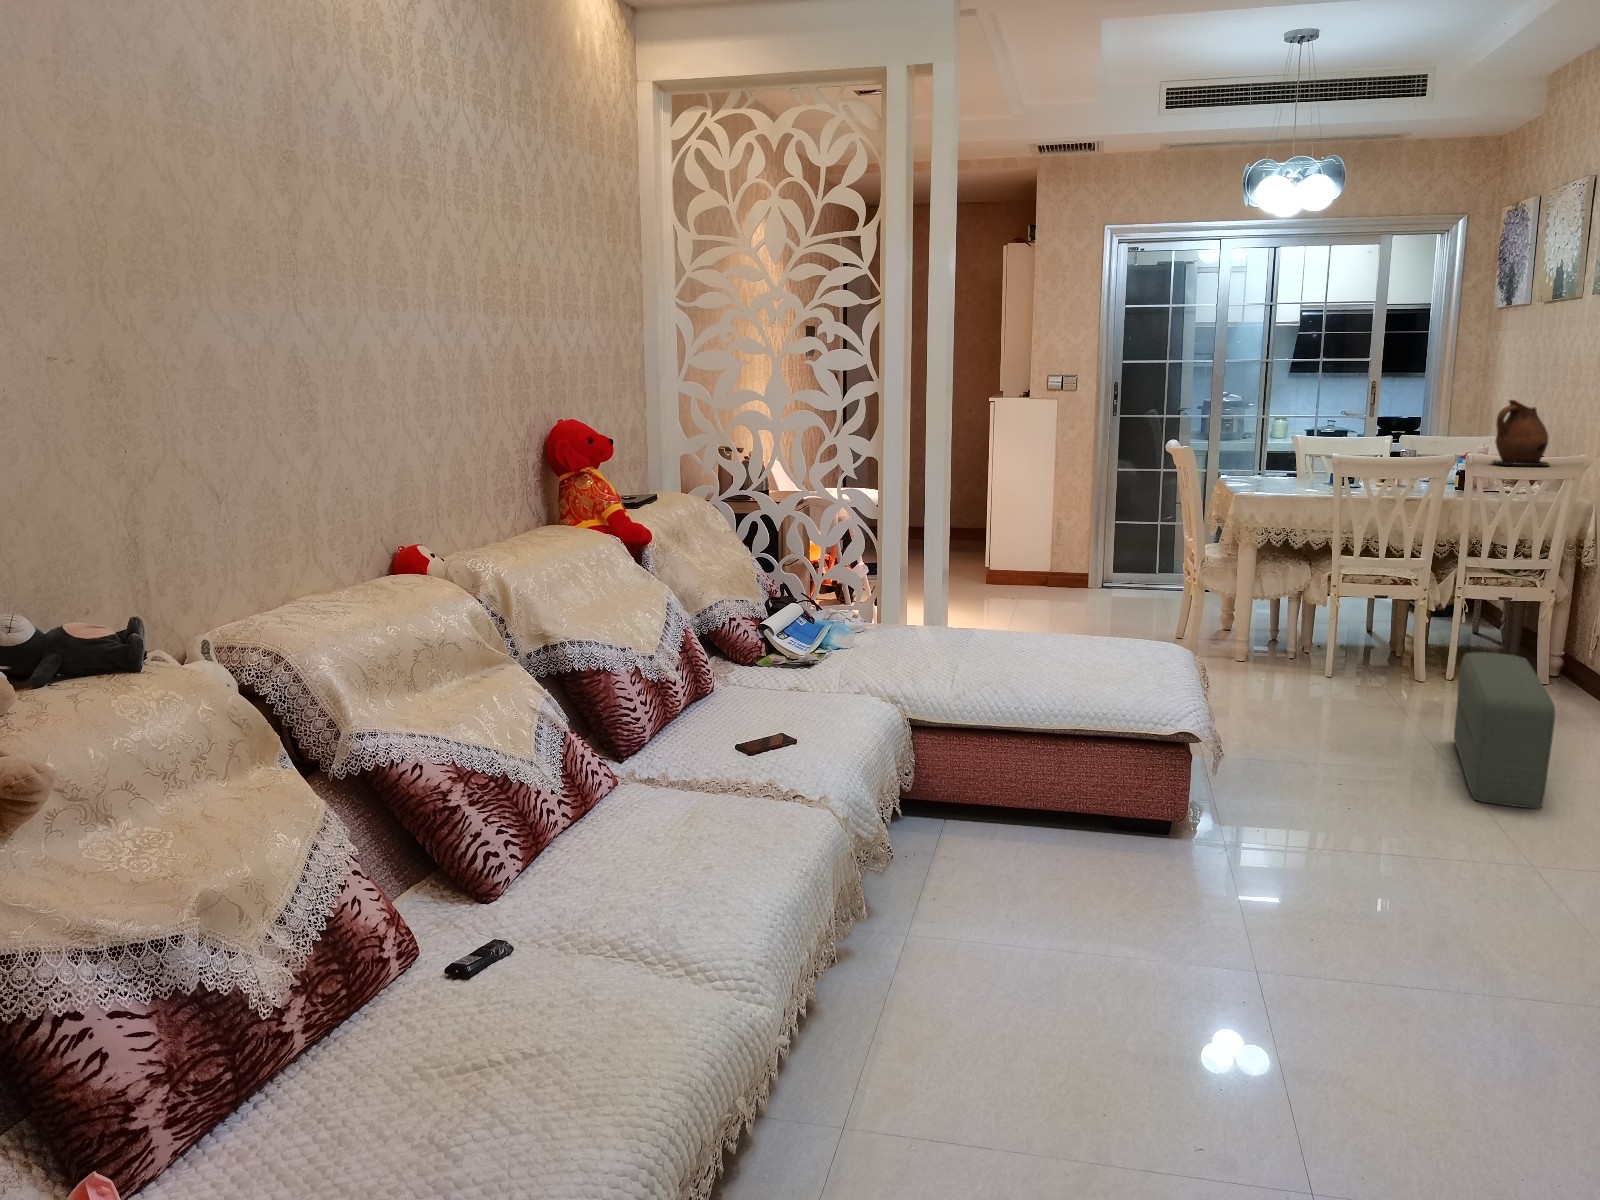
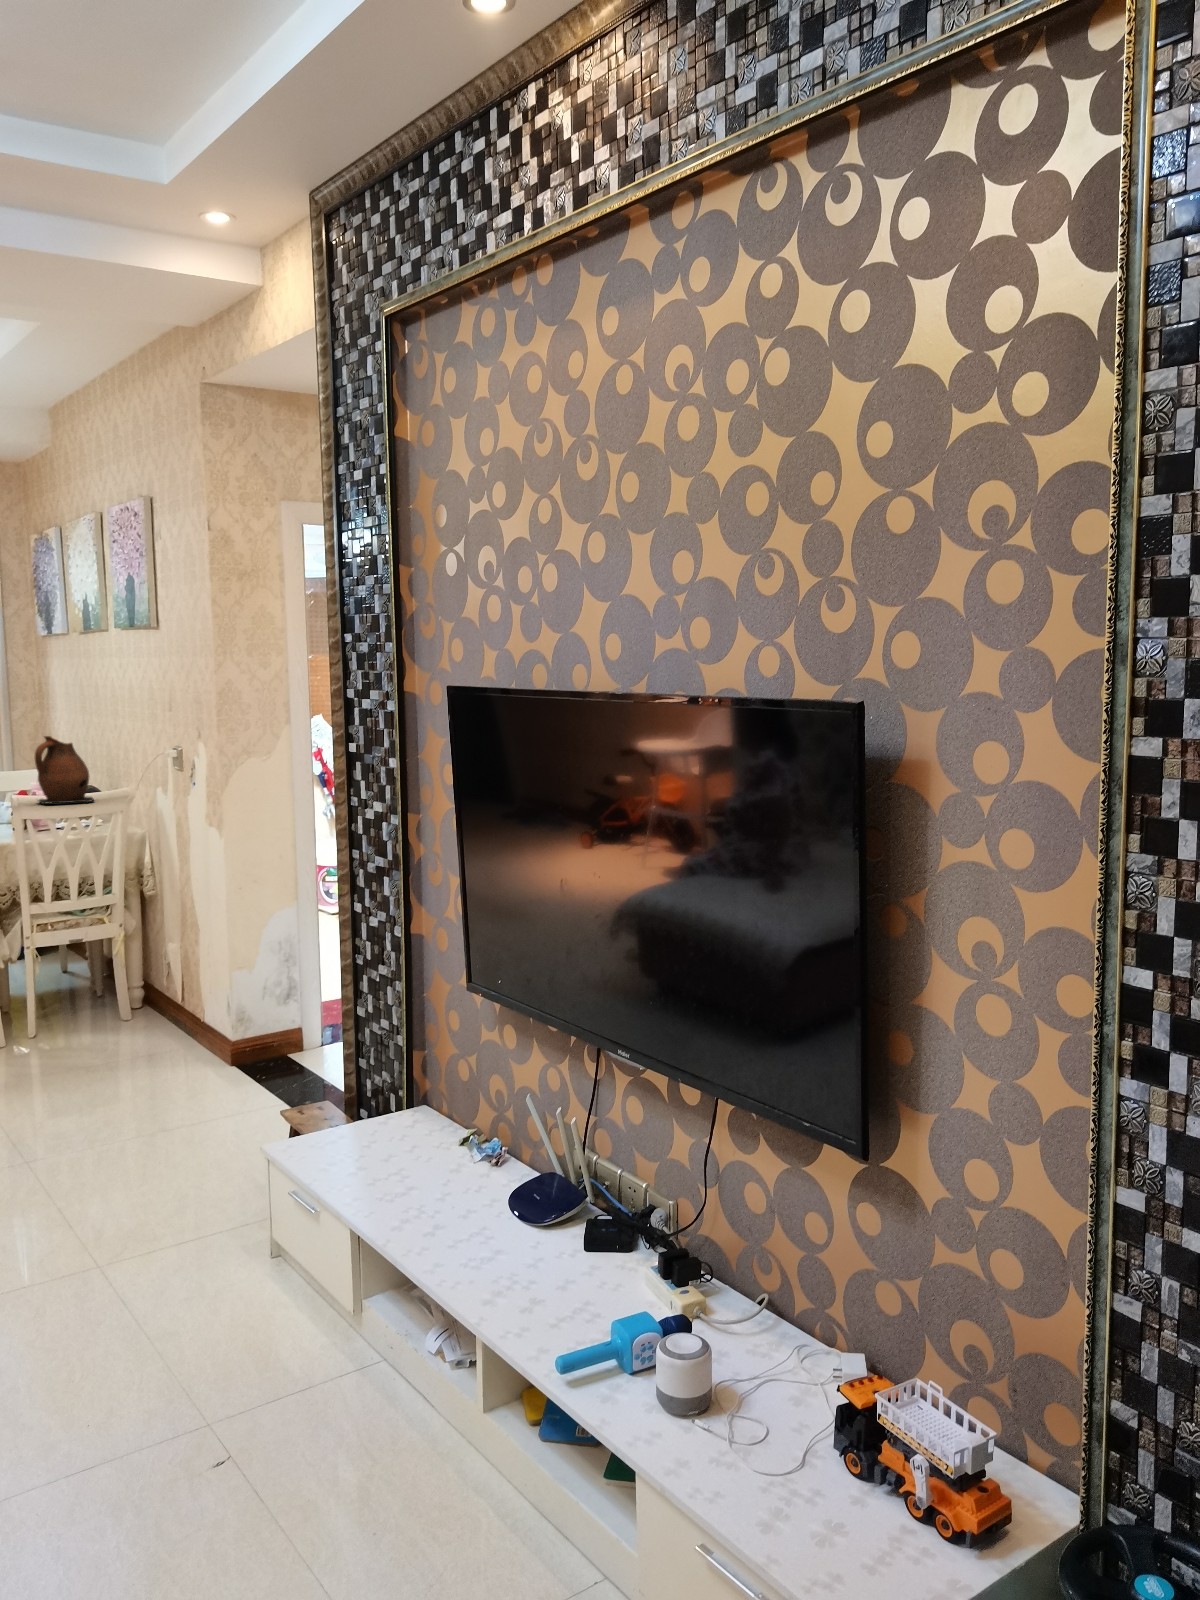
pouf: present [1454,652,1555,808] -> none [21,1012,115,1191]

